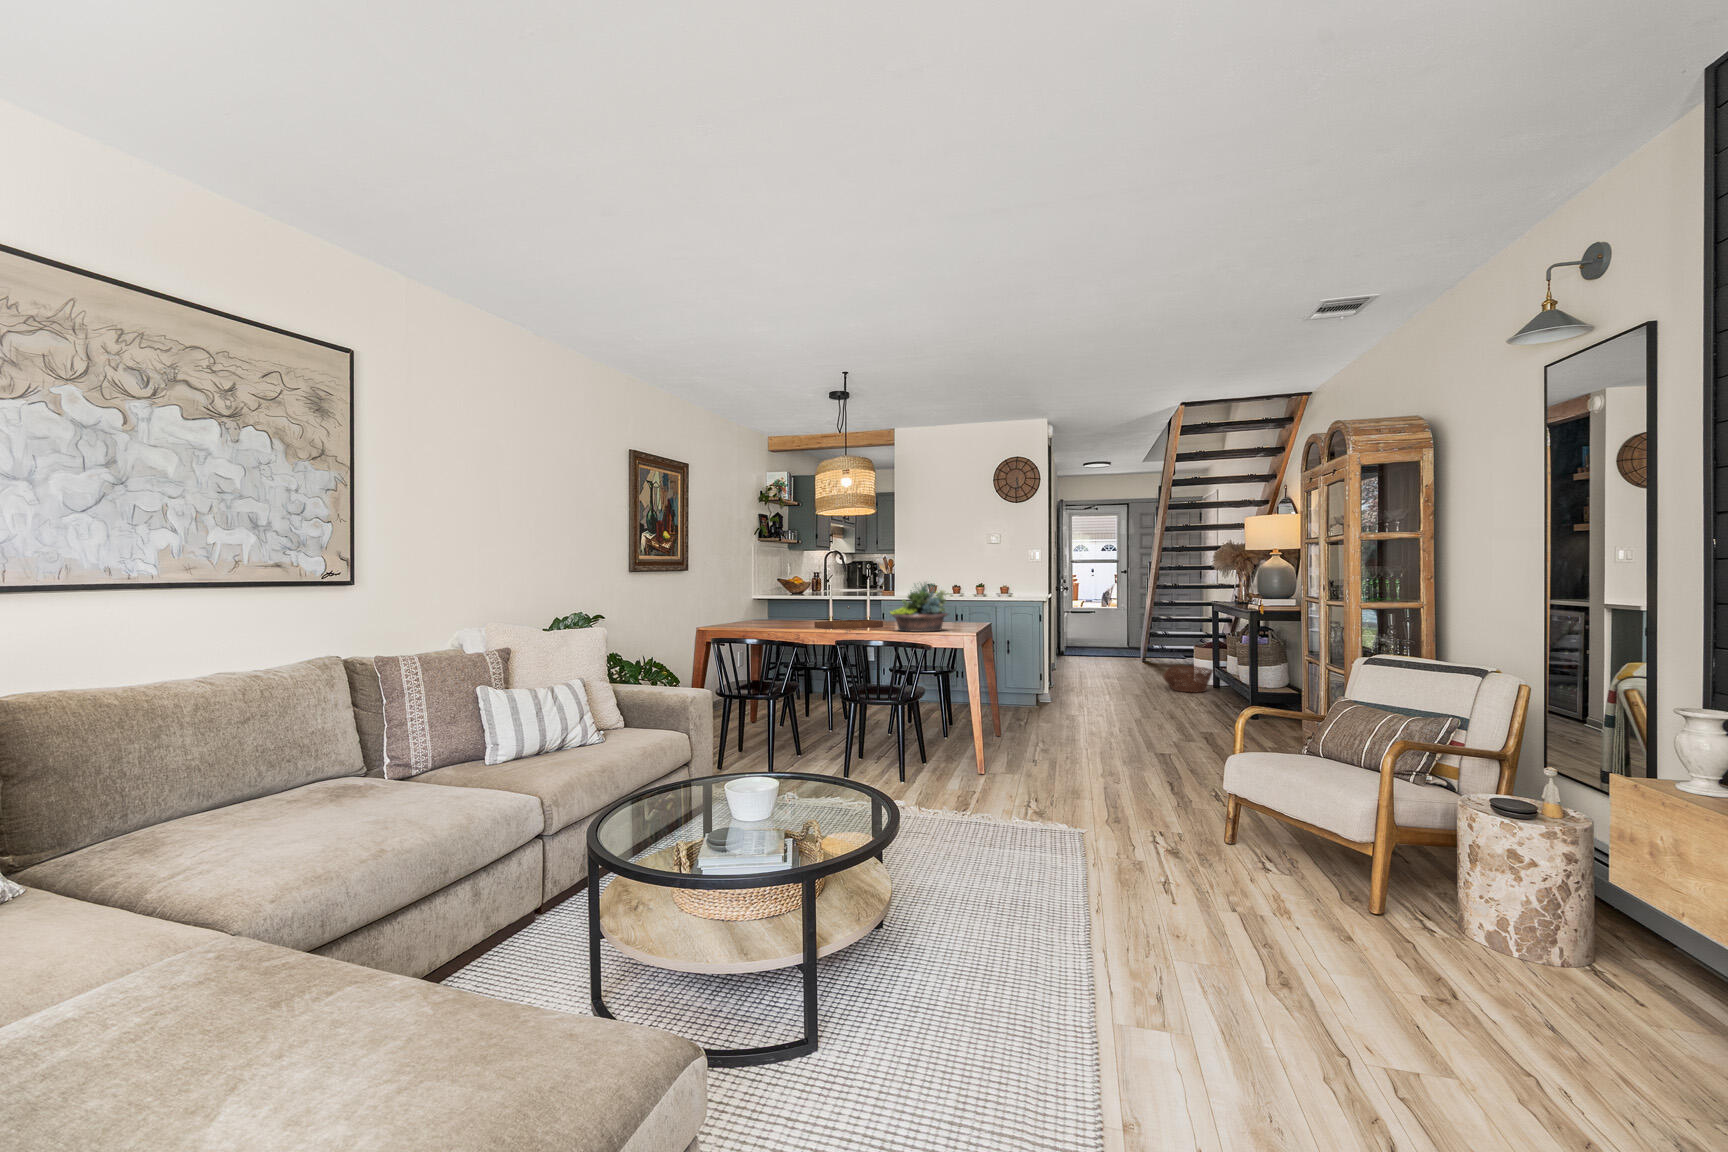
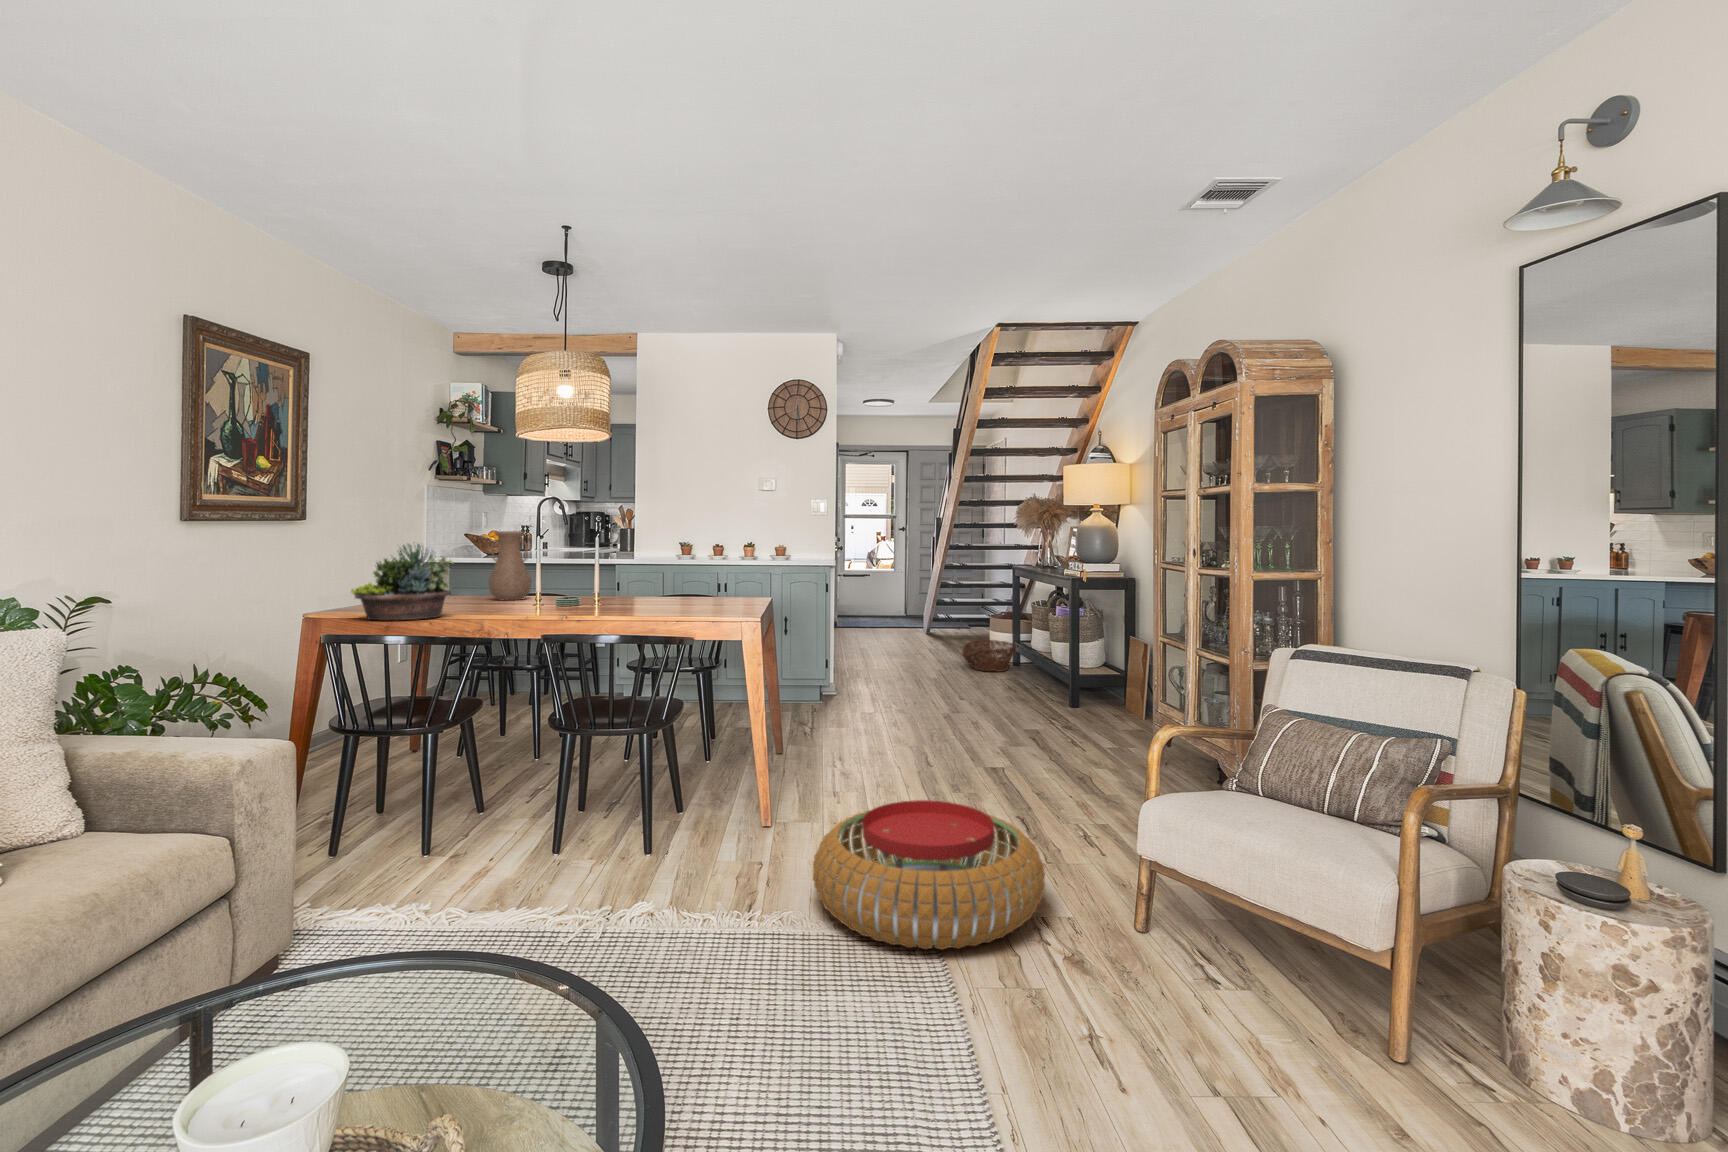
vase: none [797,576,825,623] -> present [488,531,532,600]
succulent planter: present [890,582,949,632] -> present [351,544,453,620]
tray: present [814,606,883,629] -> none [511,577,621,614]
pouf: none [1001,754,1161,841] -> present [813,800,1045,950]

